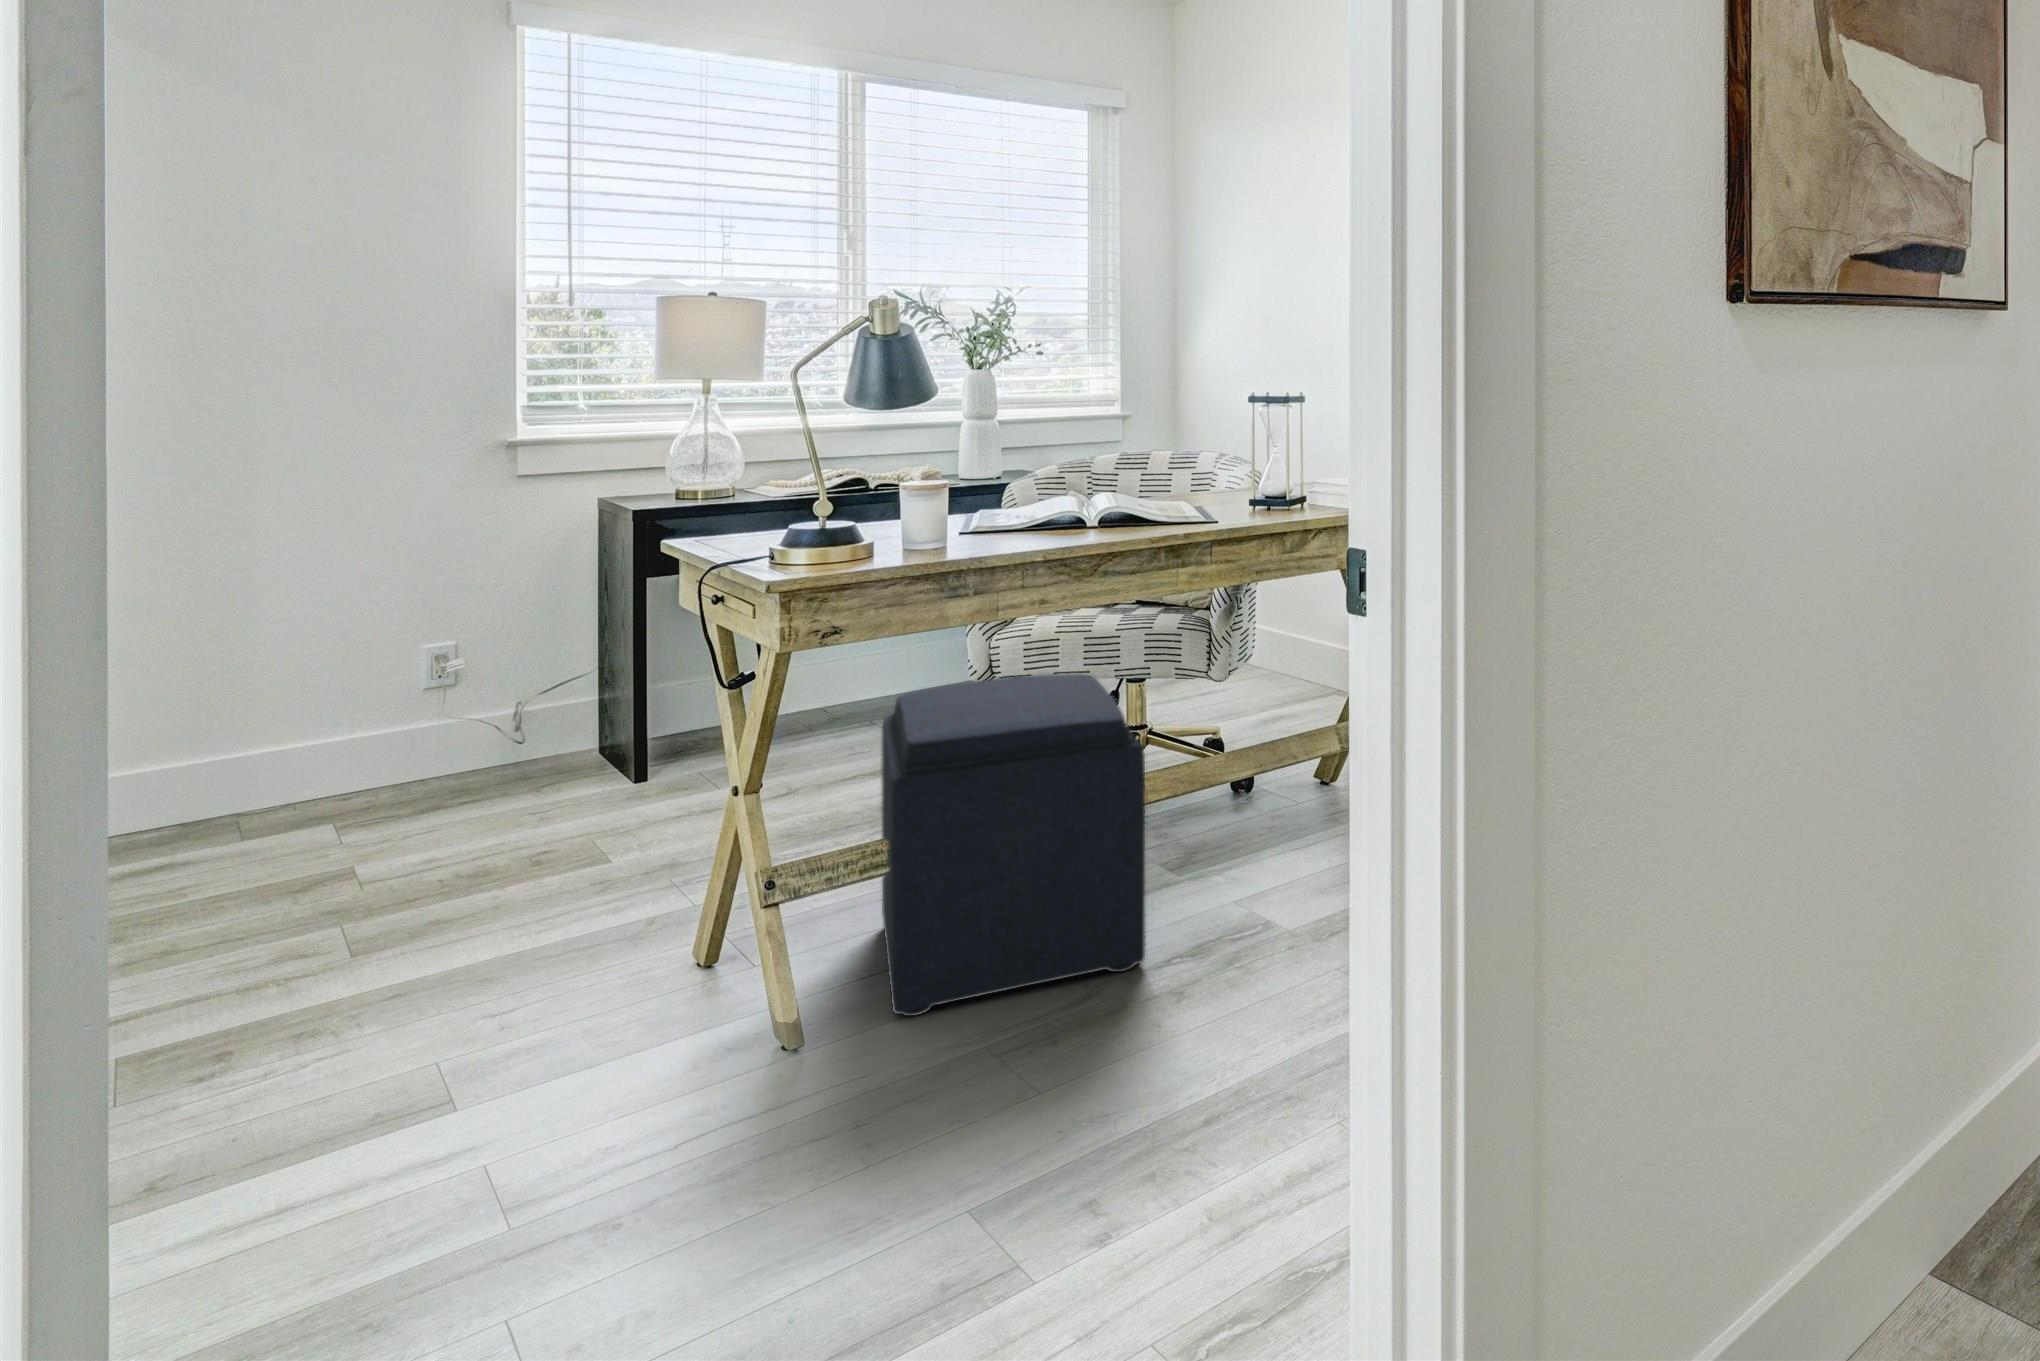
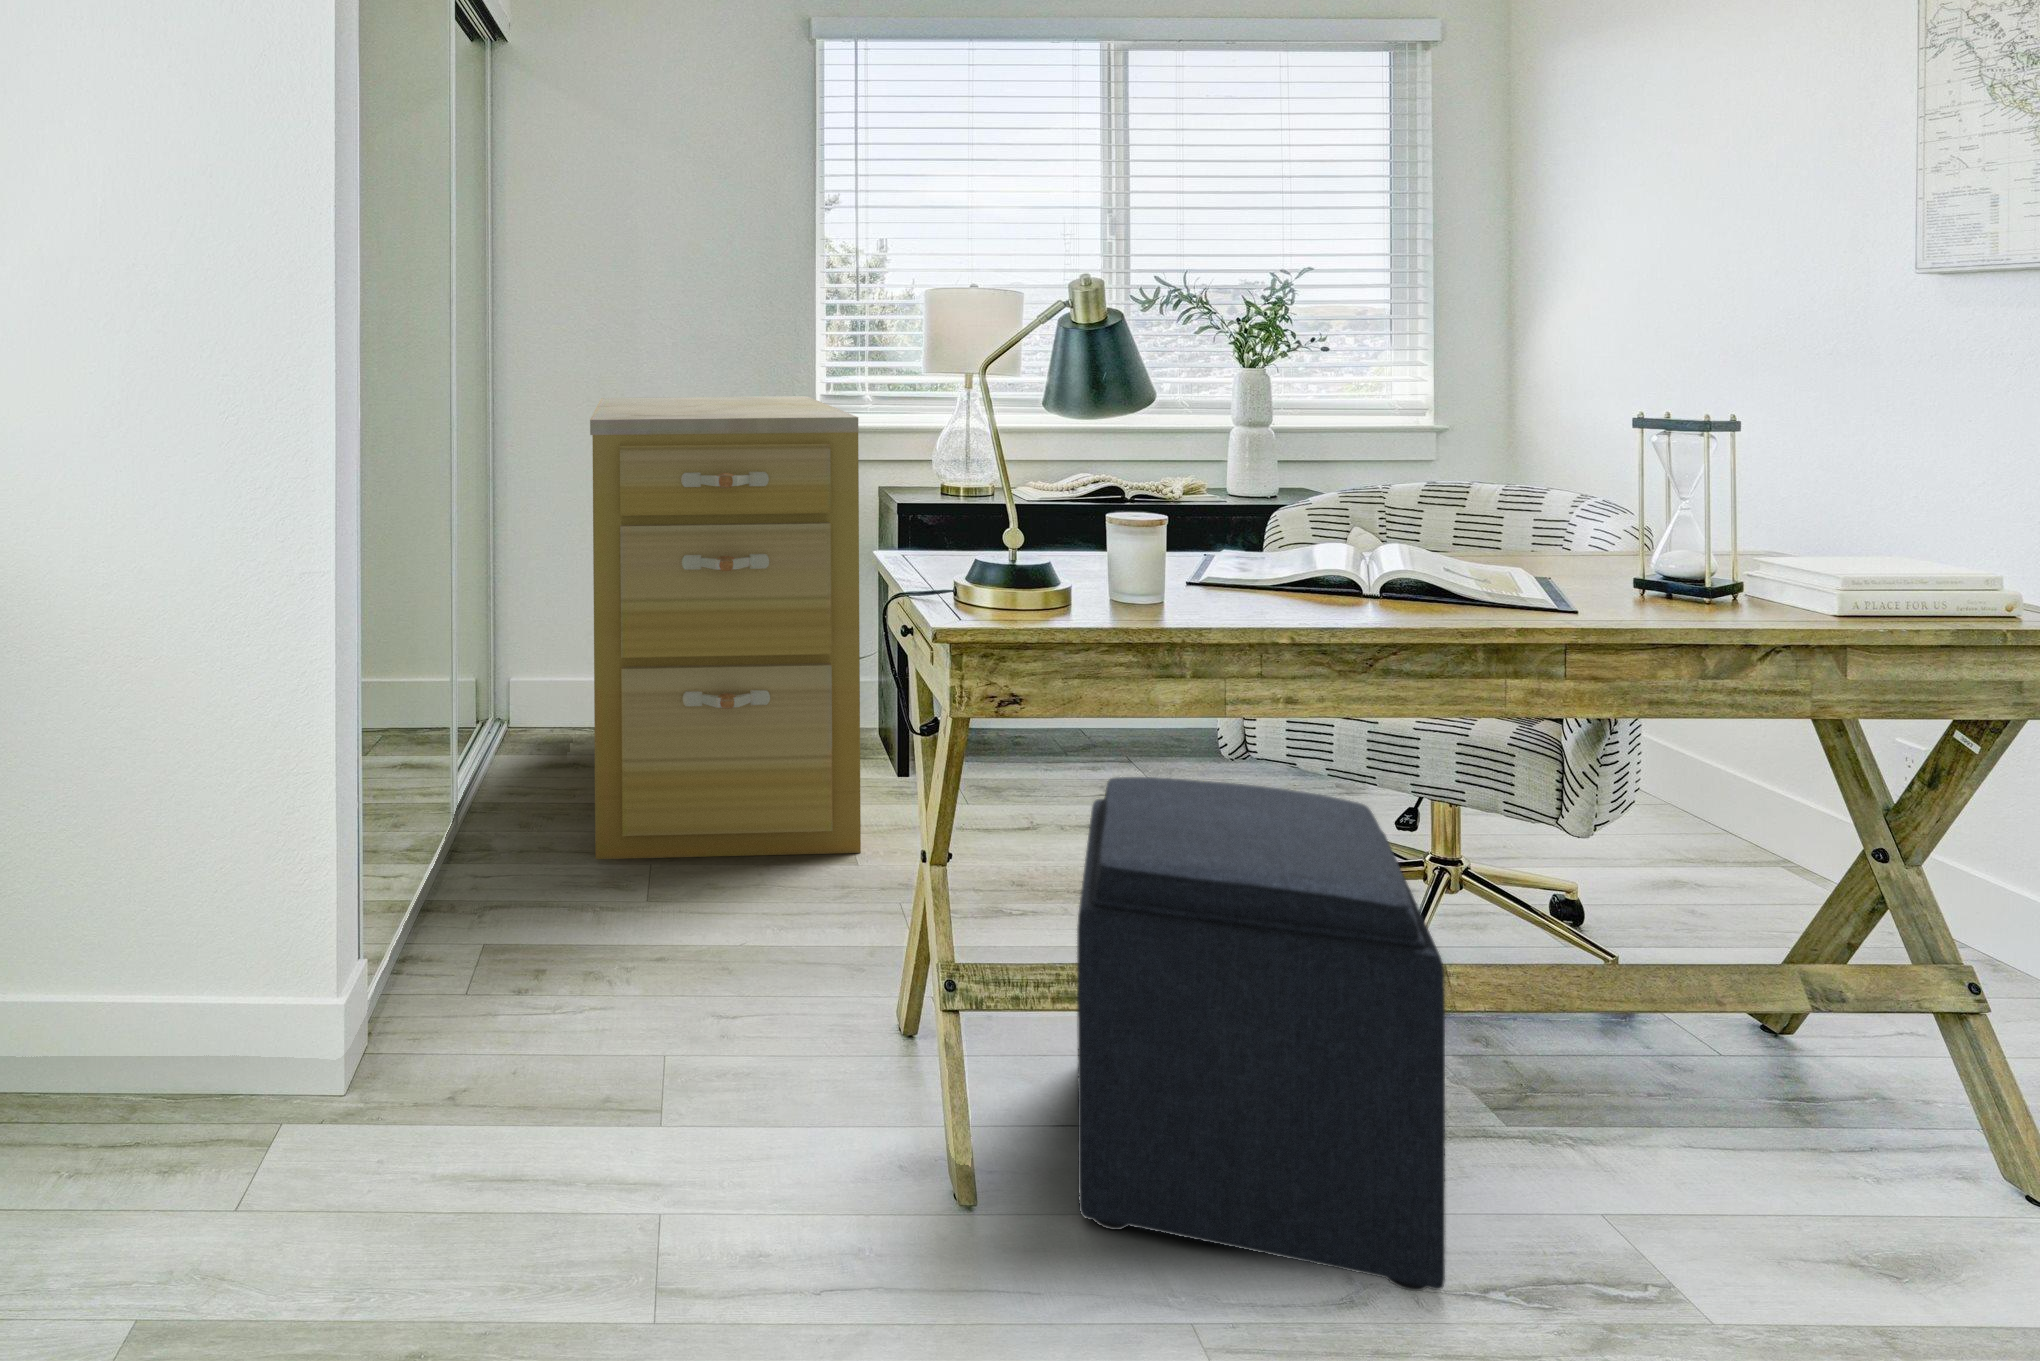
filing cabinet: none [195,407,612,942] -> present [590,396,861,859]

